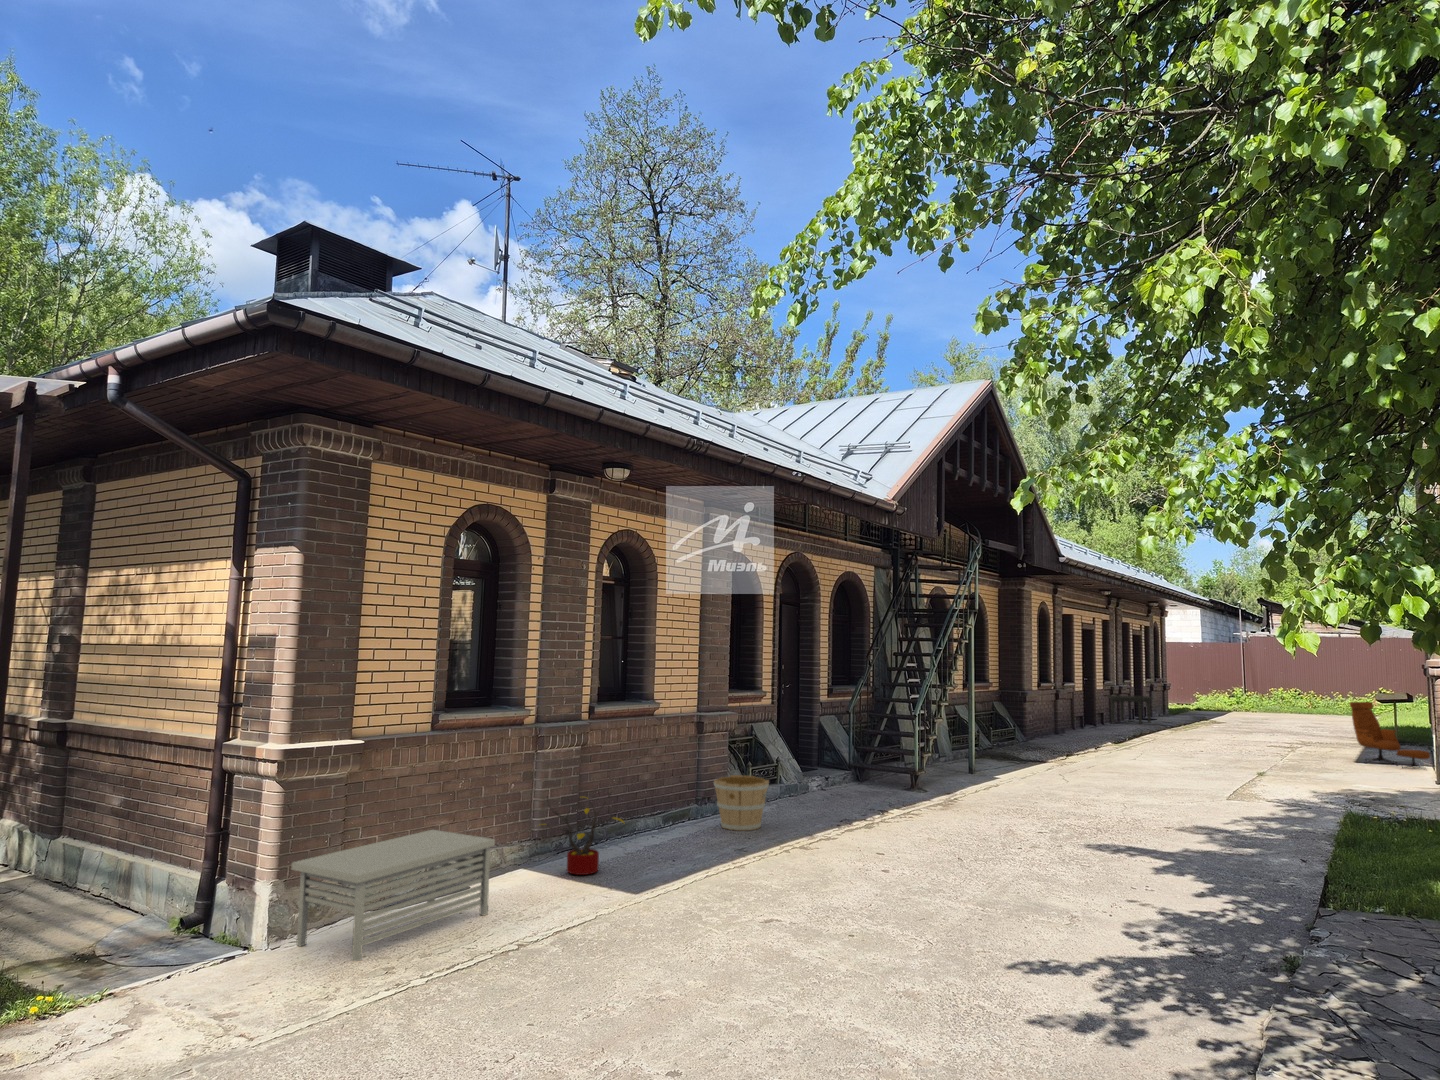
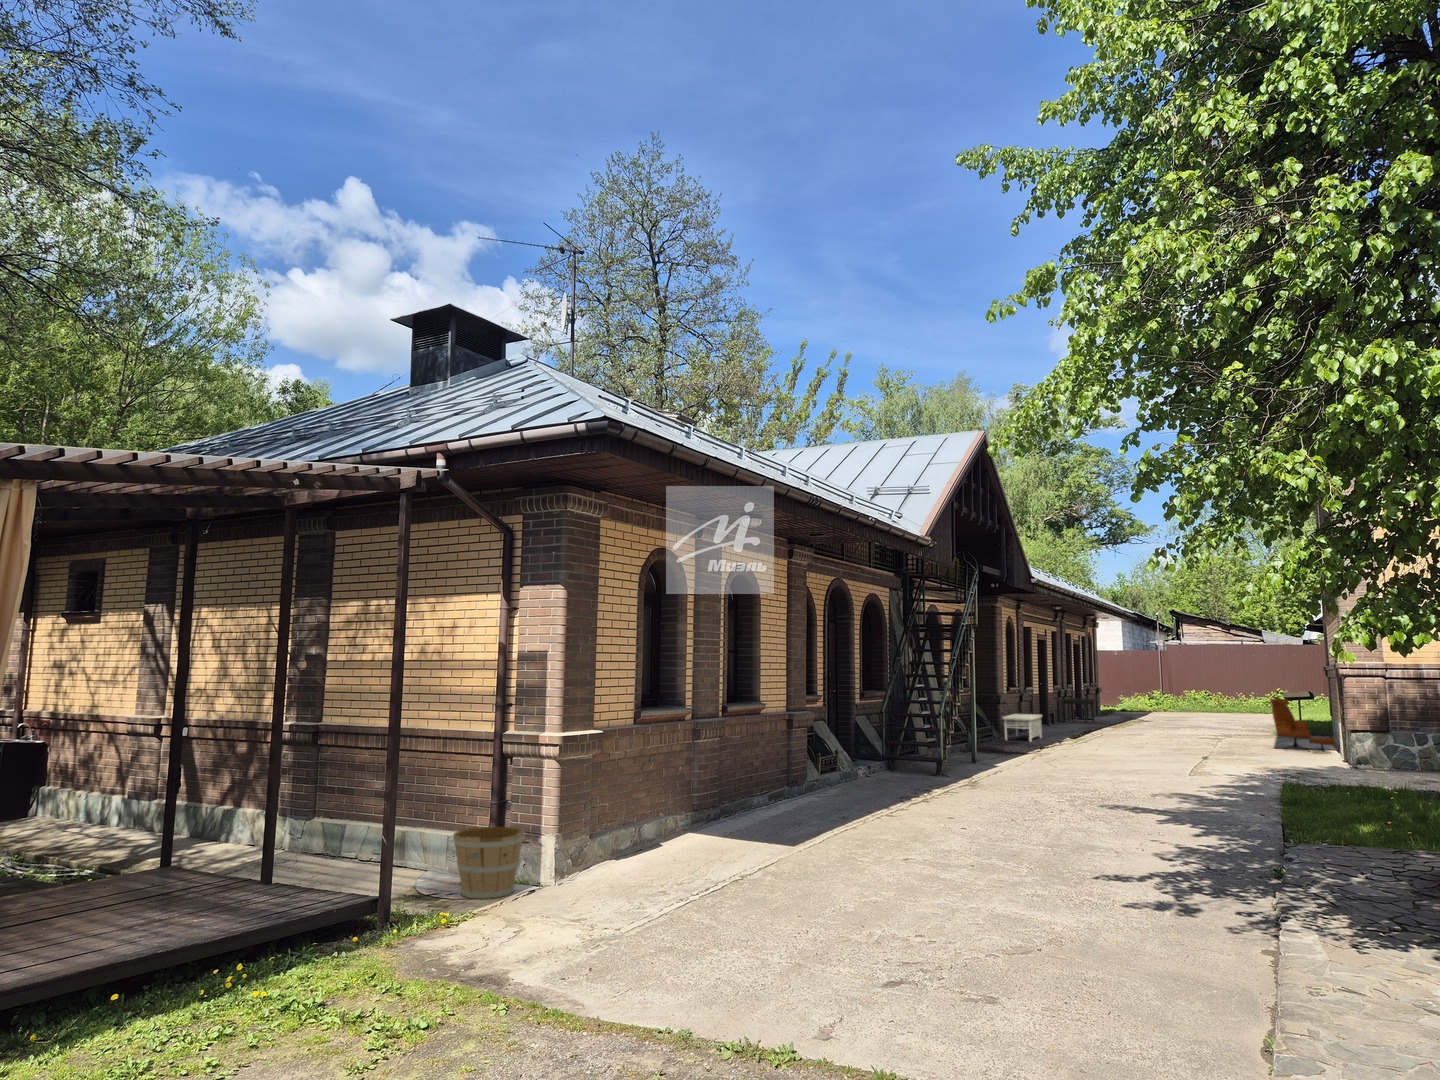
wooden bucket: present [714,775,769,831] -> present [453,826,525,899]
decorative plant: present [547,796,624,875] -> none [695,772,758,839]
storage bench: present [292,830,495,961] -> present [1003,714,1042,742]

